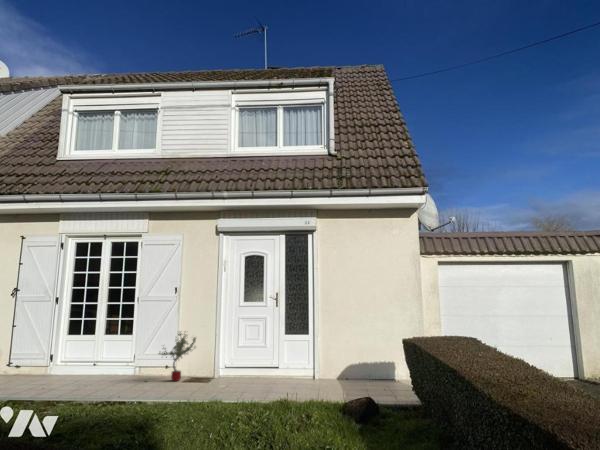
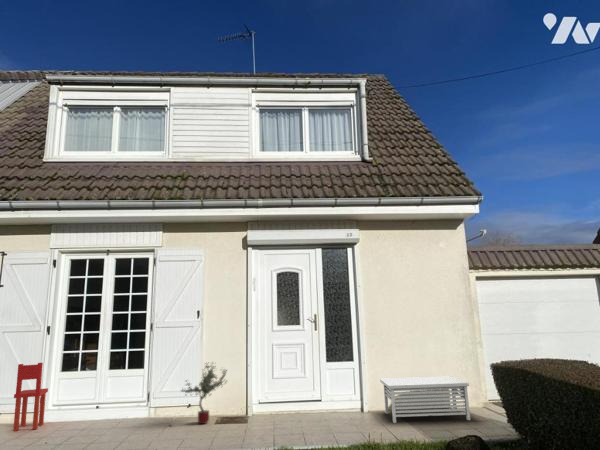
chair: none [27,327,56,380] -> present [13,363,48,431]
storage bench: none [330,350,402,387] -> present [380,376,470,423]

